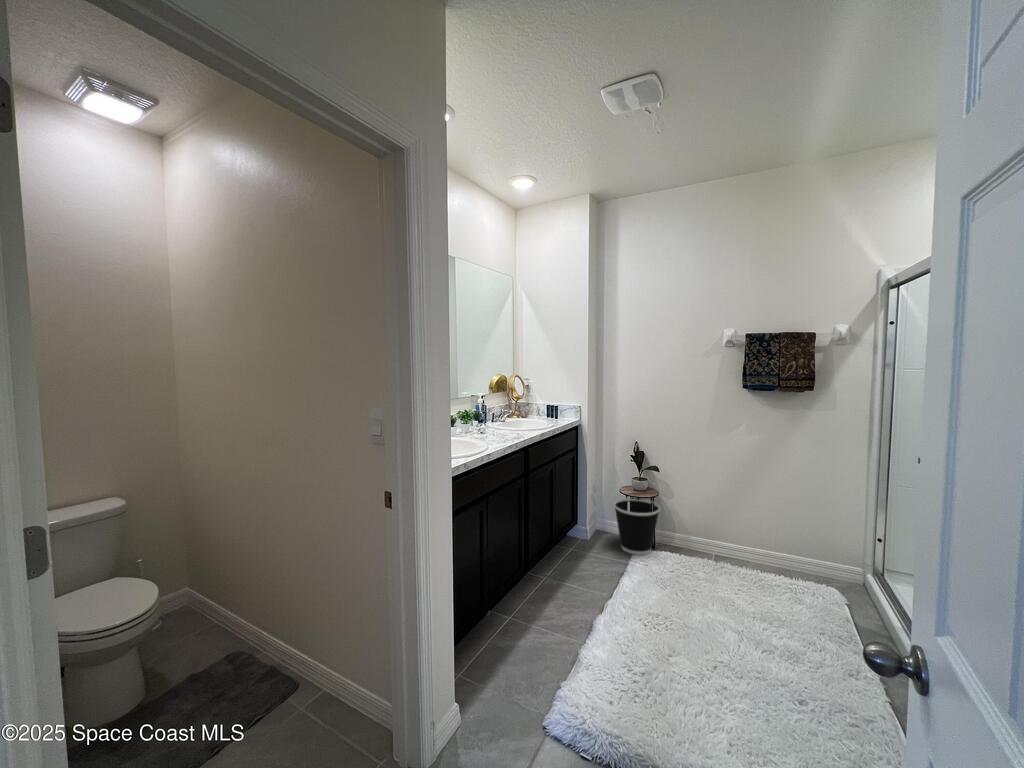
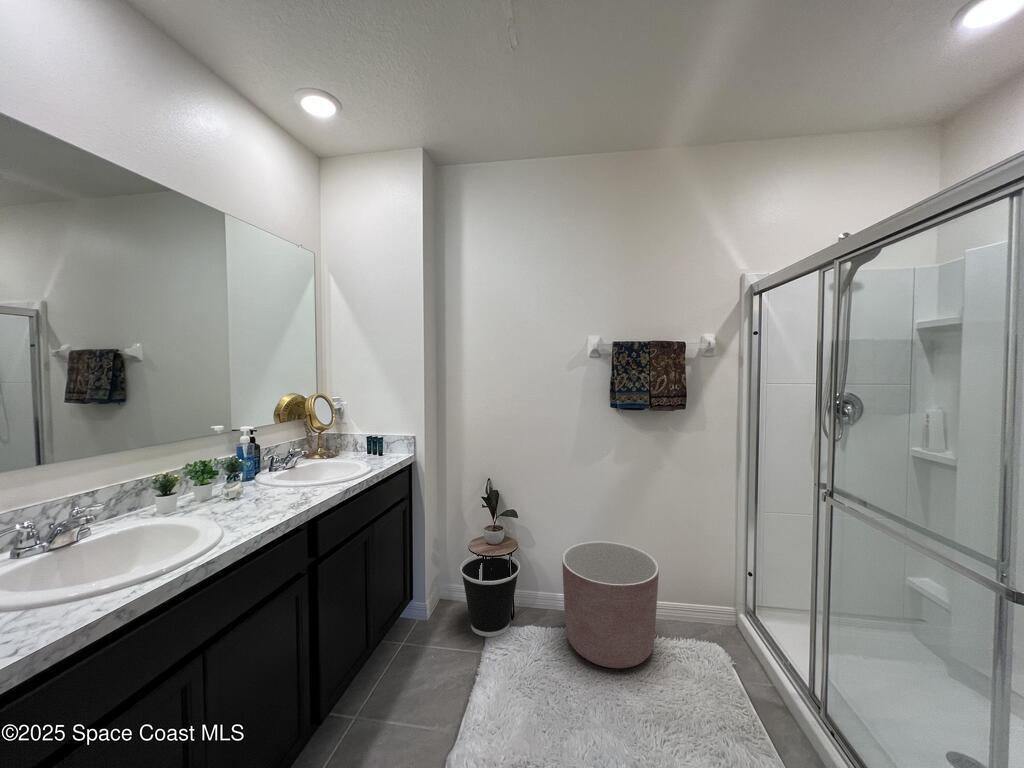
planter: none [695,496,778,587] -> present [562,541,659,668]

